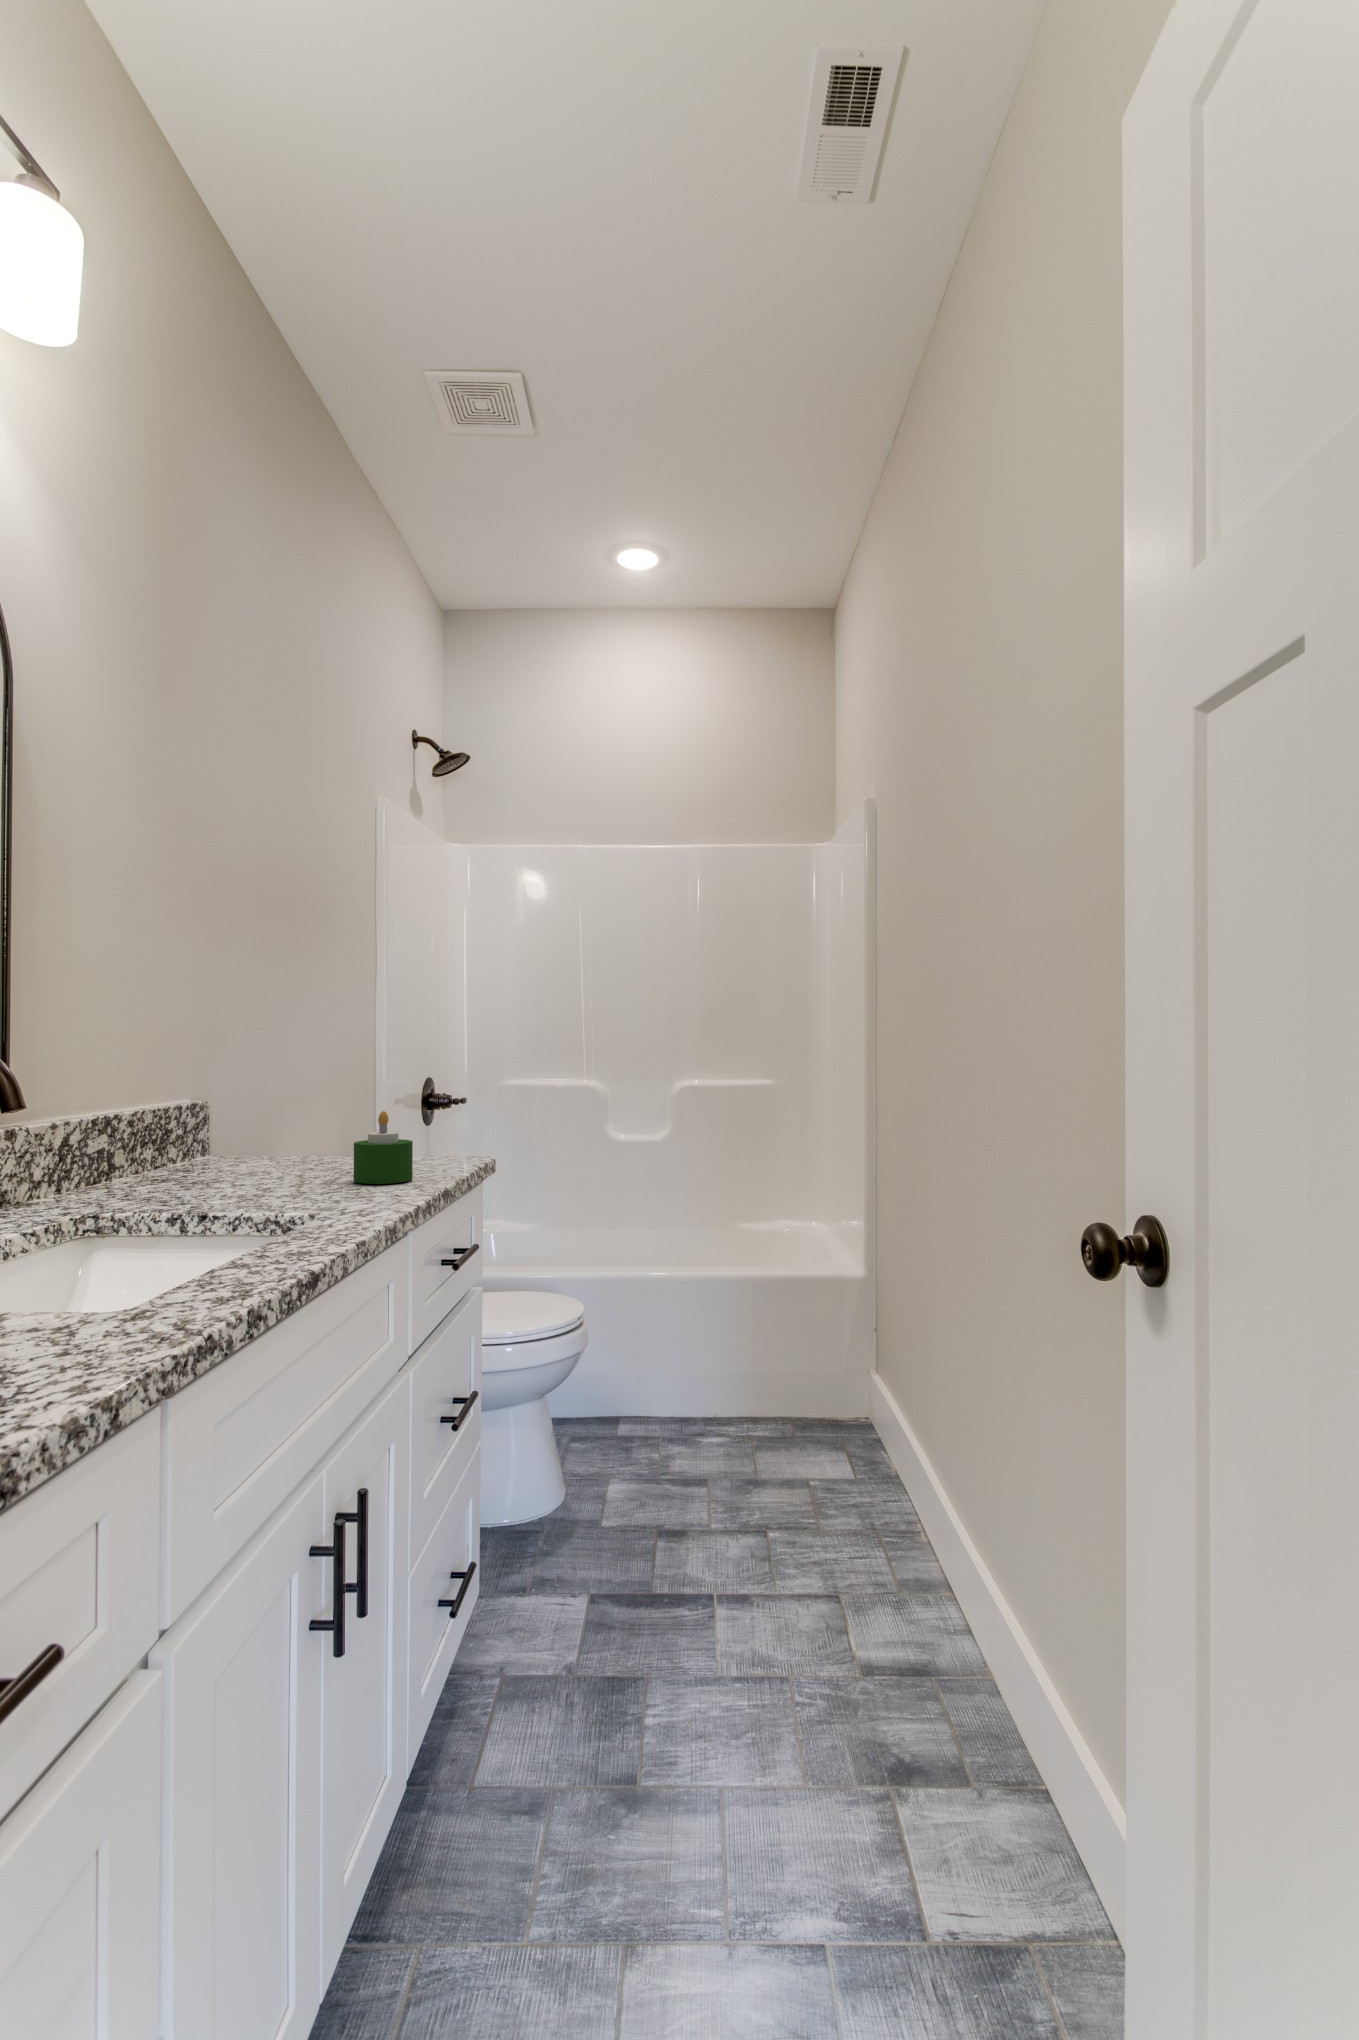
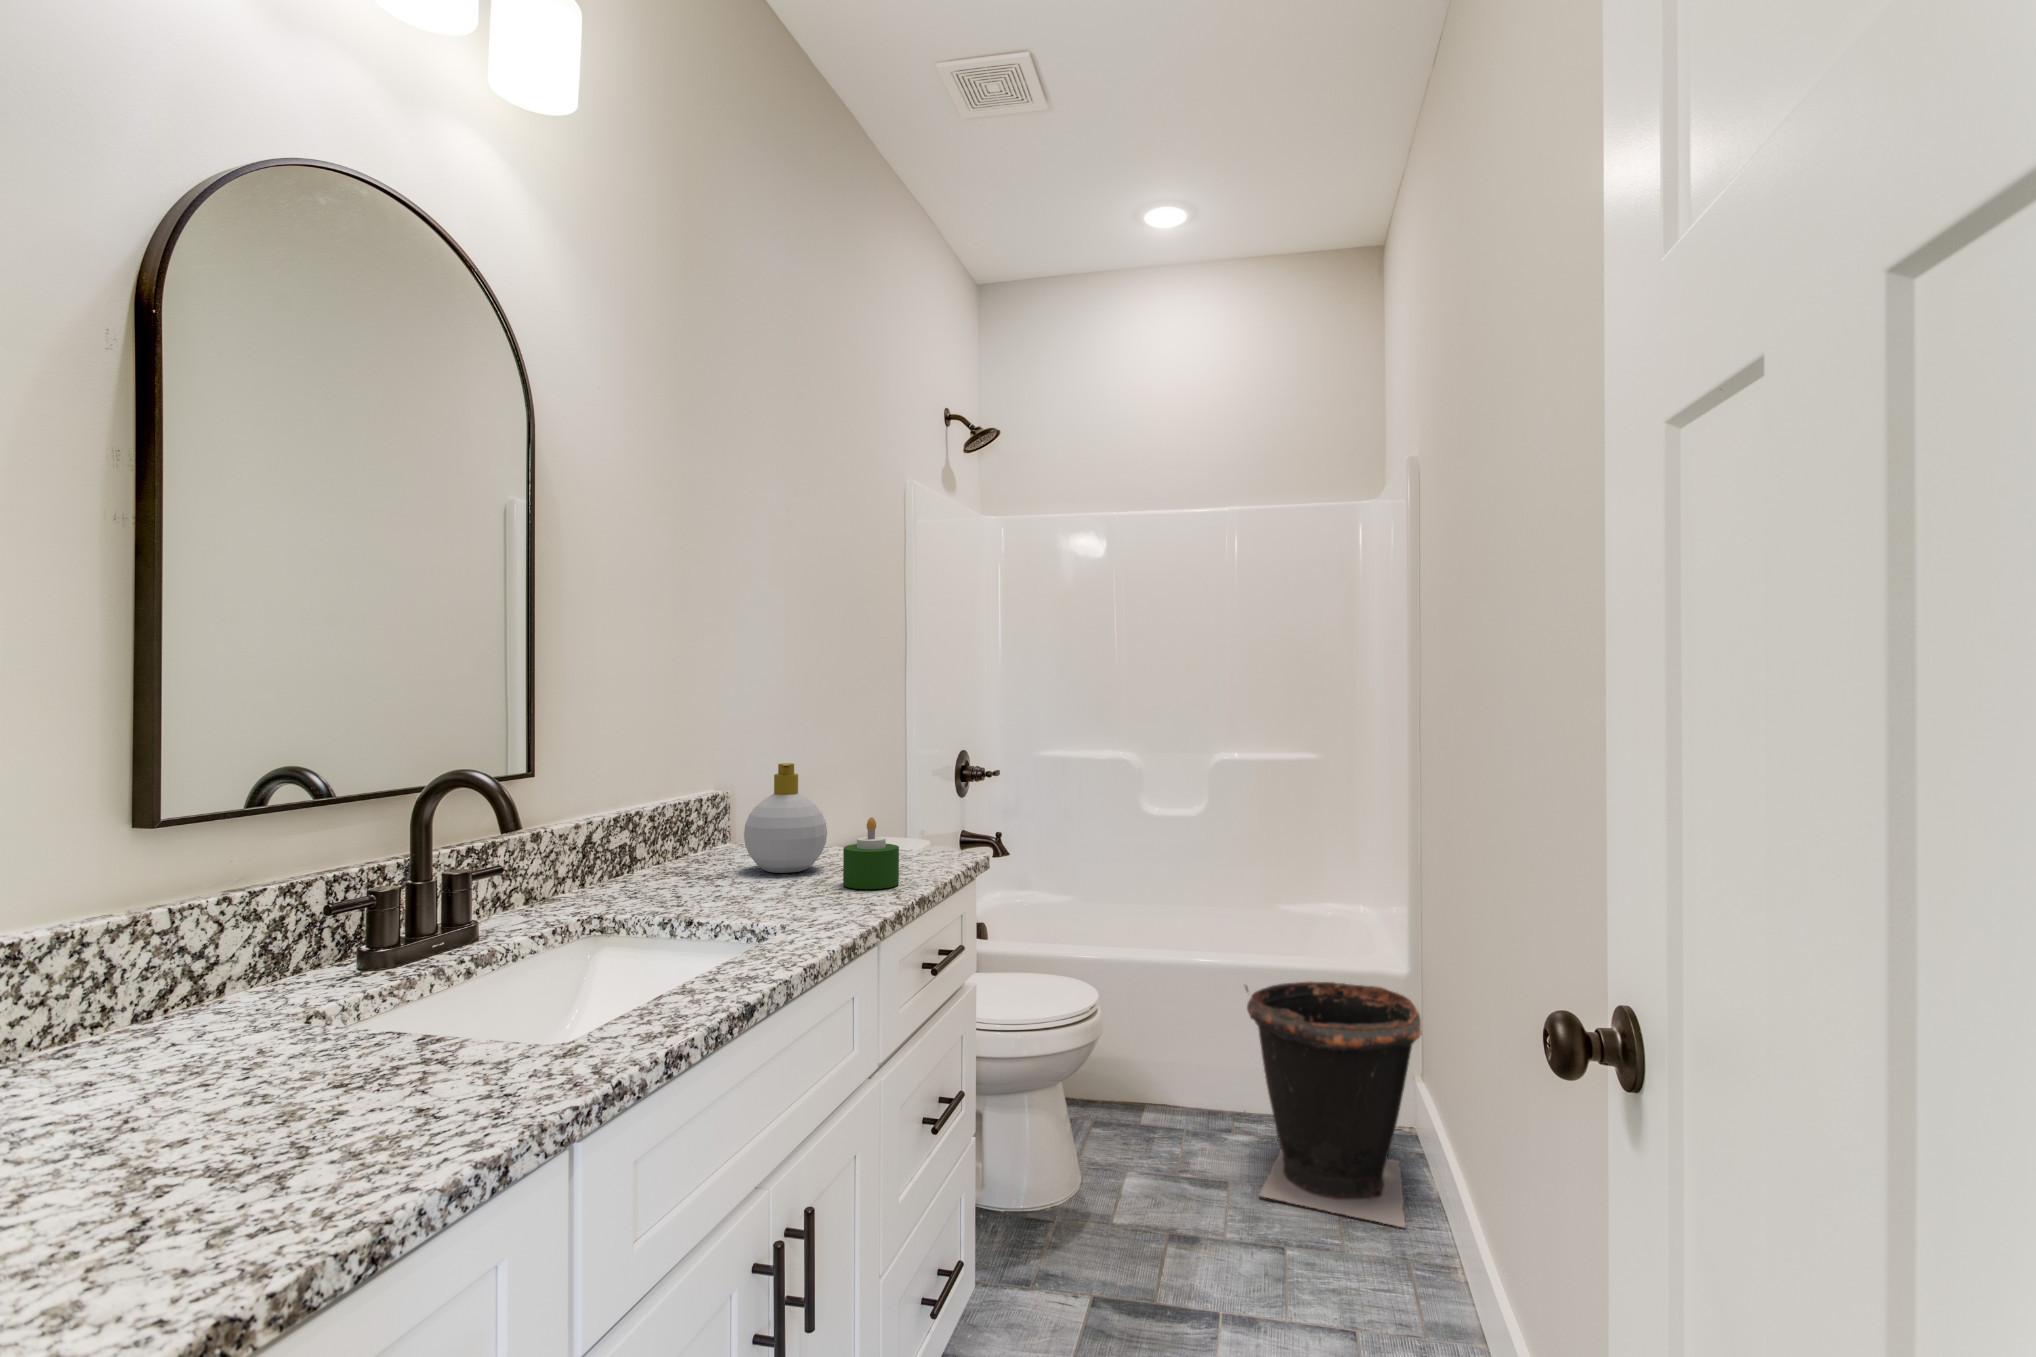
soap bottle: none [237,1061,328,1175] -> present [744,763,827,873]
waste bin: none [721,1283,886,1504] -> present [1245,982,1421,1227]

